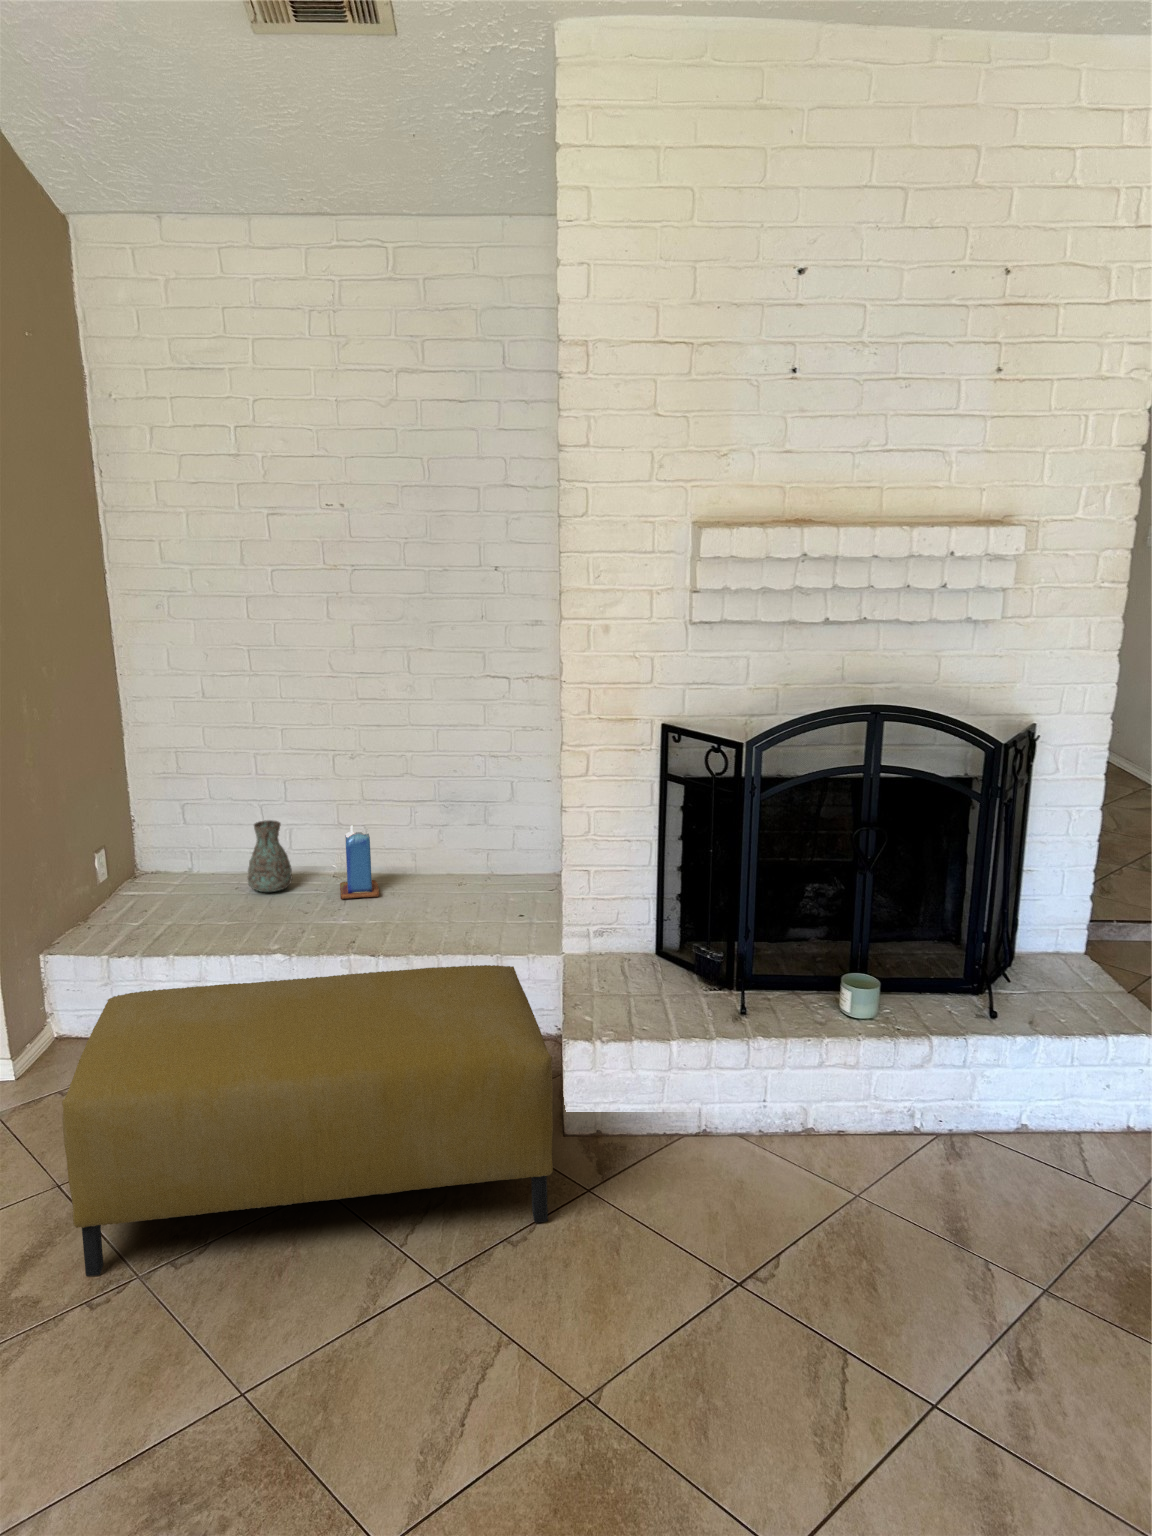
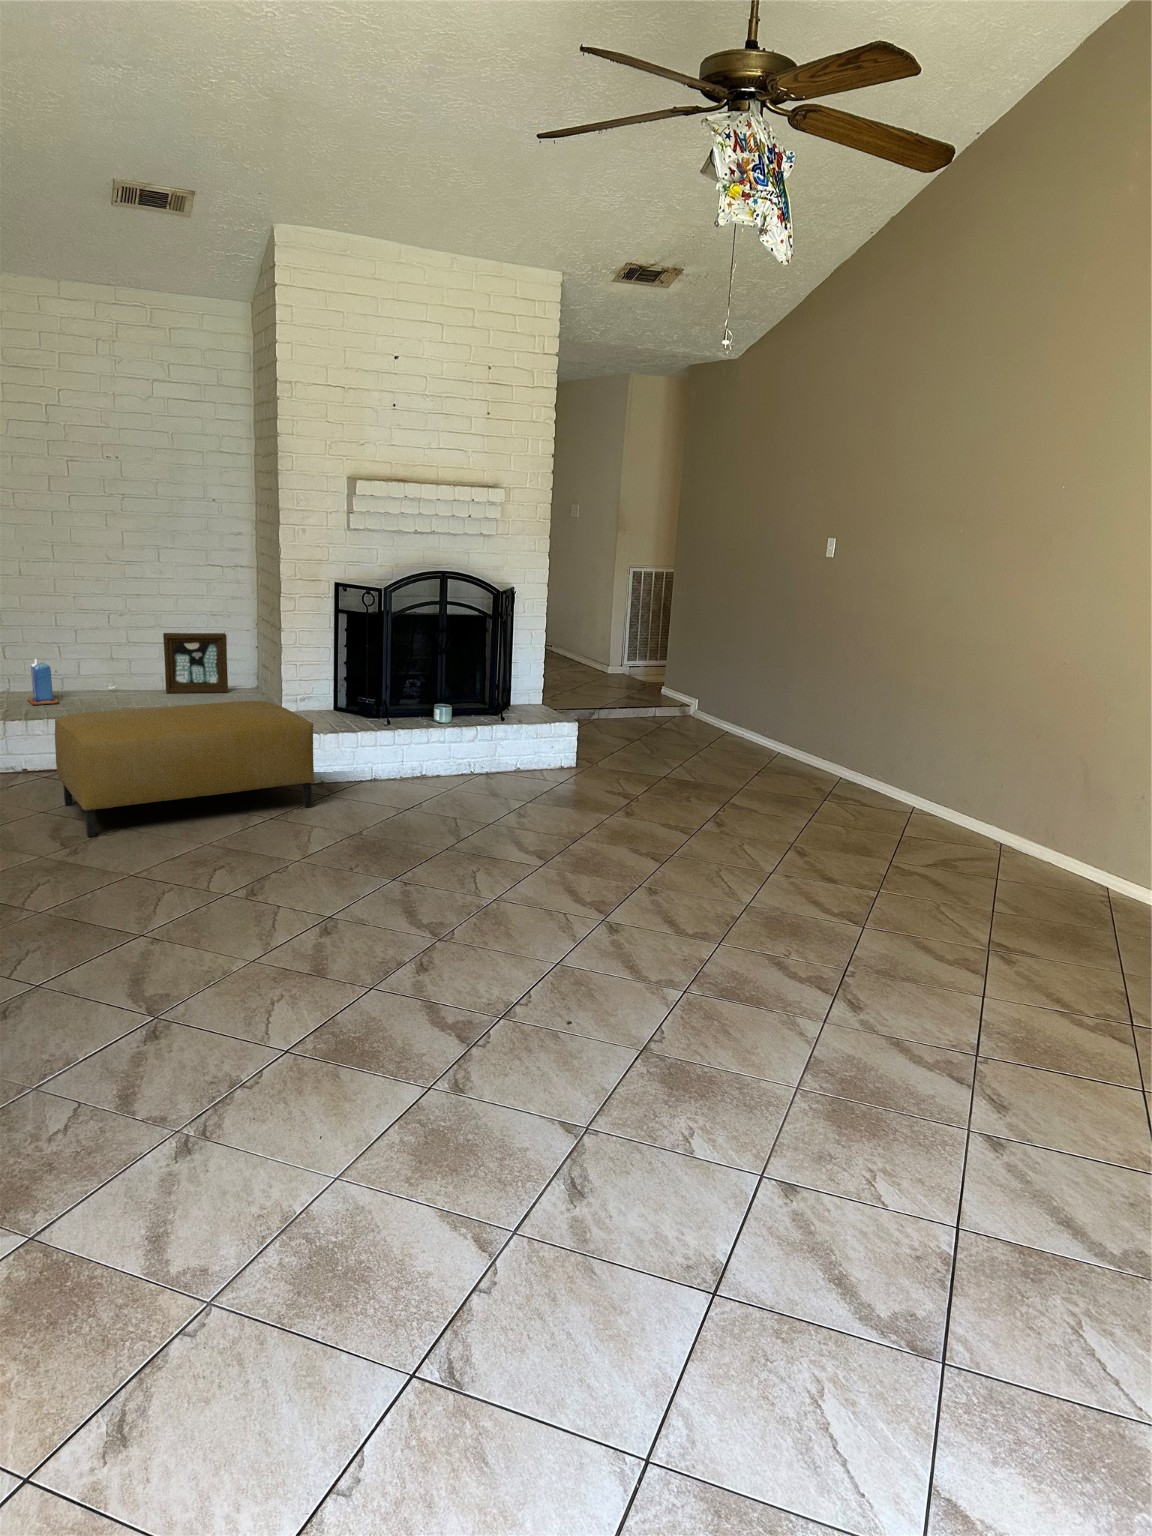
picture frame: none [399,787,502,889] -> present [163,633,228,693]
decorative vase: present [248,820,292,892] -> none [64,653,95,697]
candle: present [340,825,379,899] -> present [28,659,59,705]

